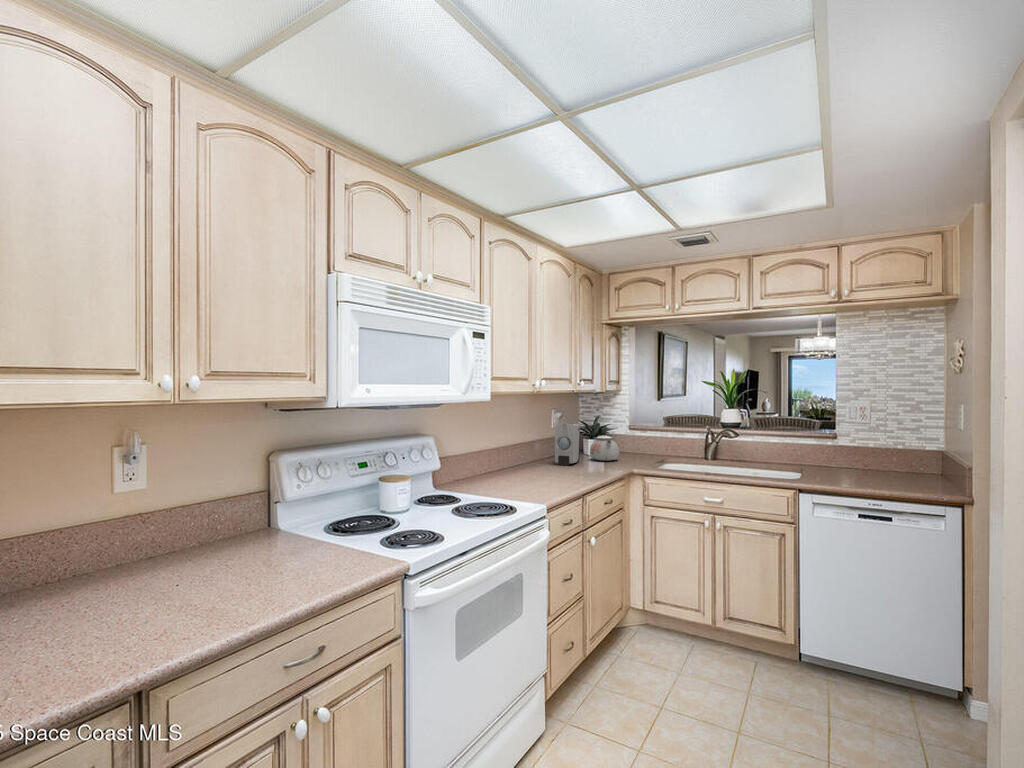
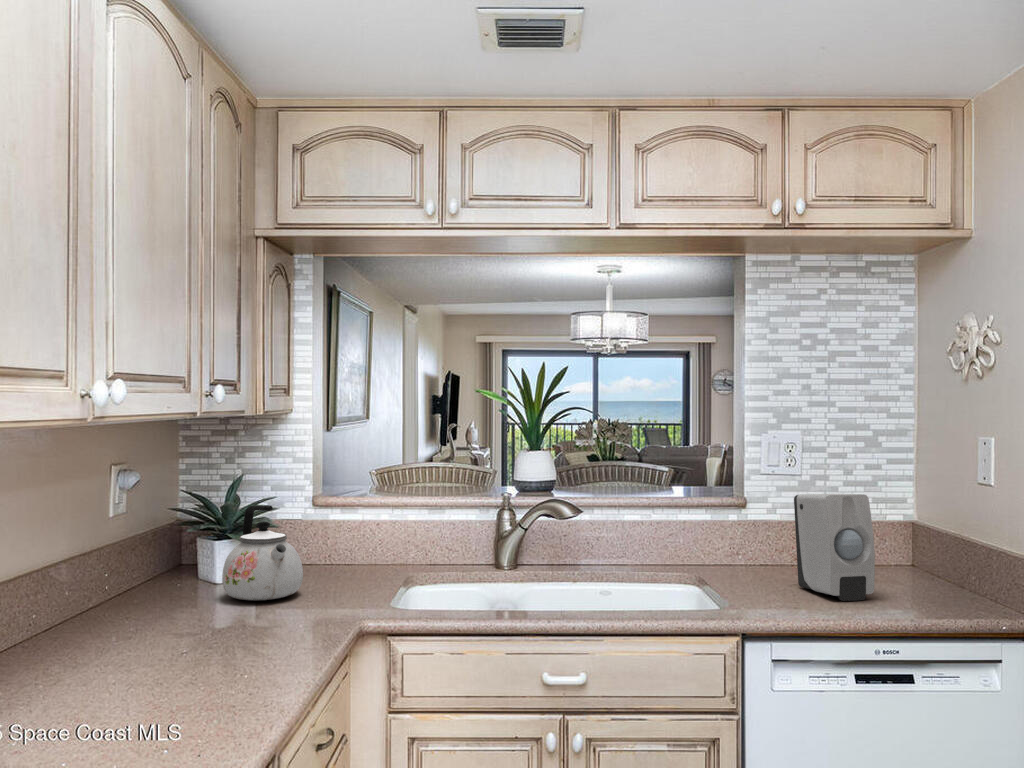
soap dispenser: present [555,424,580,465] -> present [794,494,875,601]

